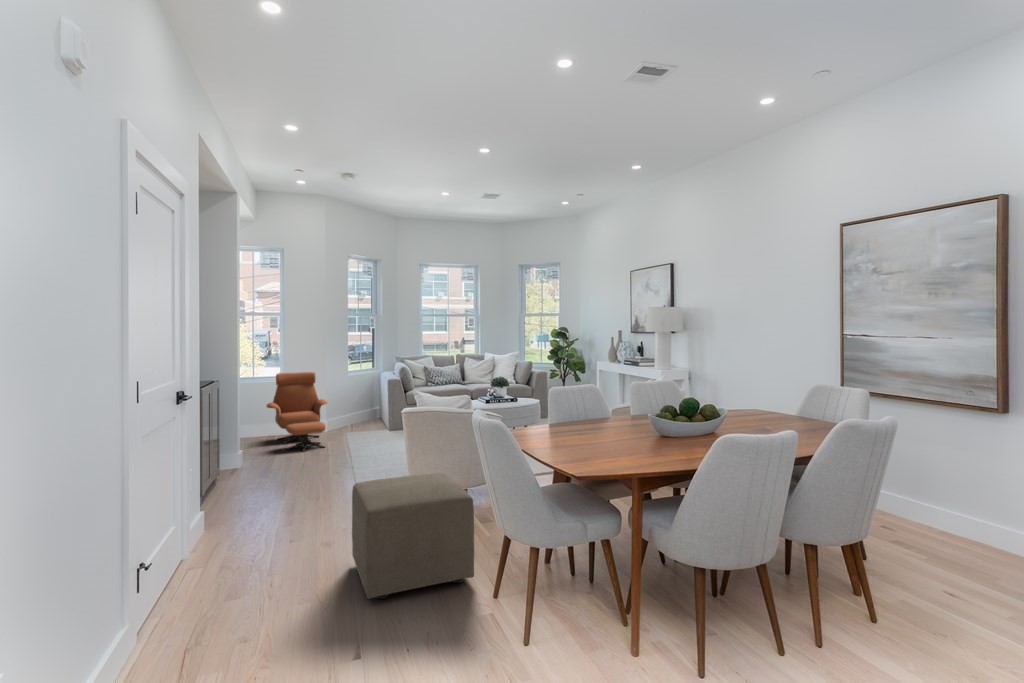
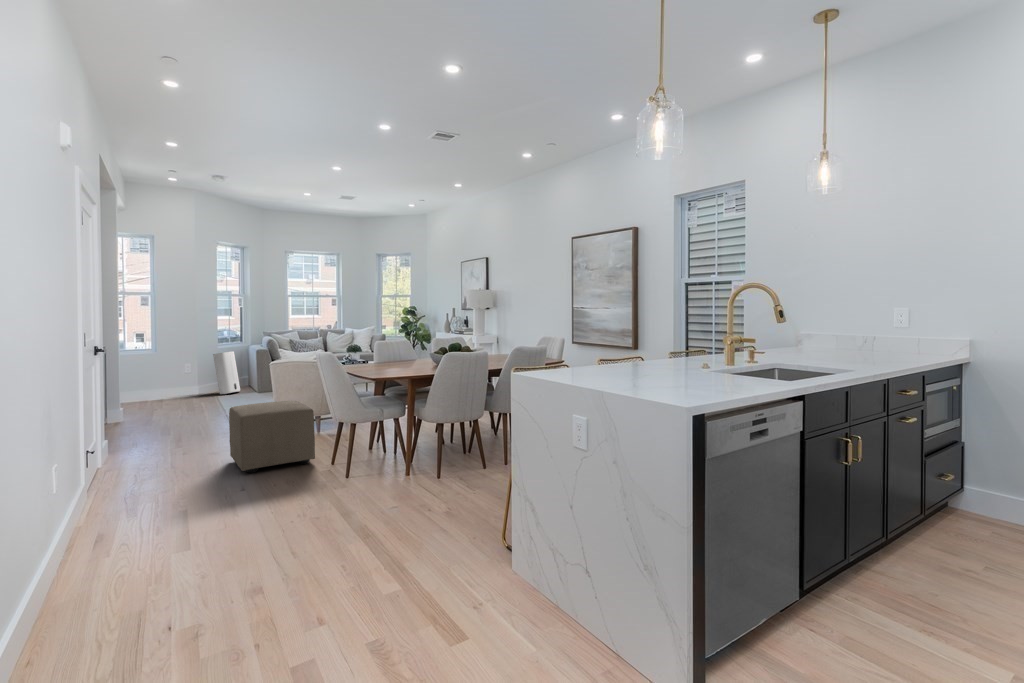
lounge chair: present [267,372,327,452] -> none [142,344,200,410]
air purifier: none [342,380,370,430] -> present [213,352,240,394]

